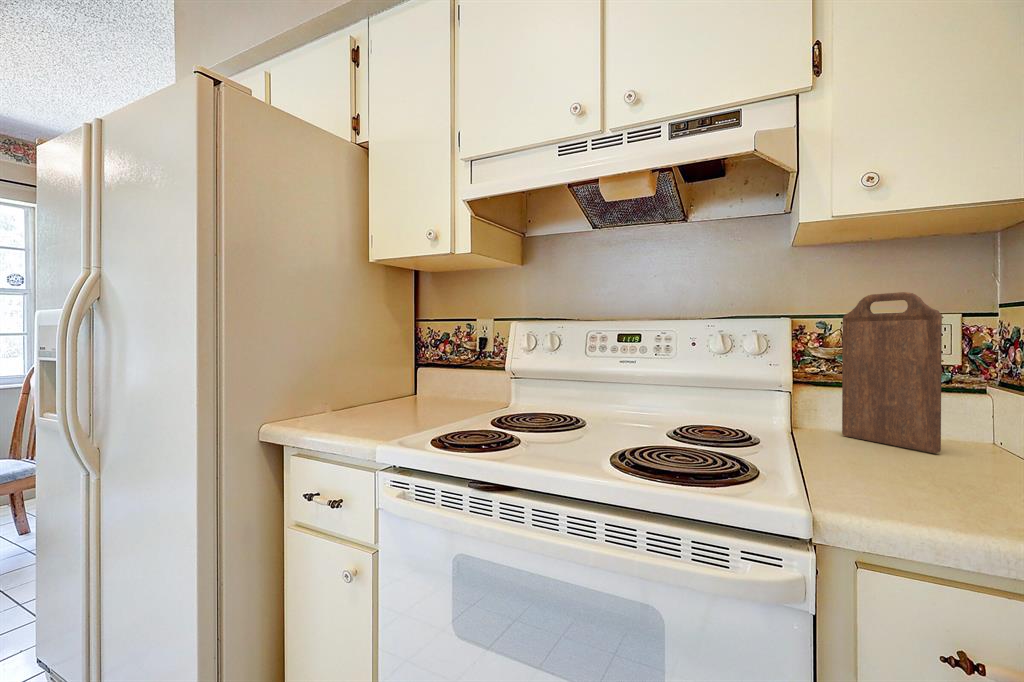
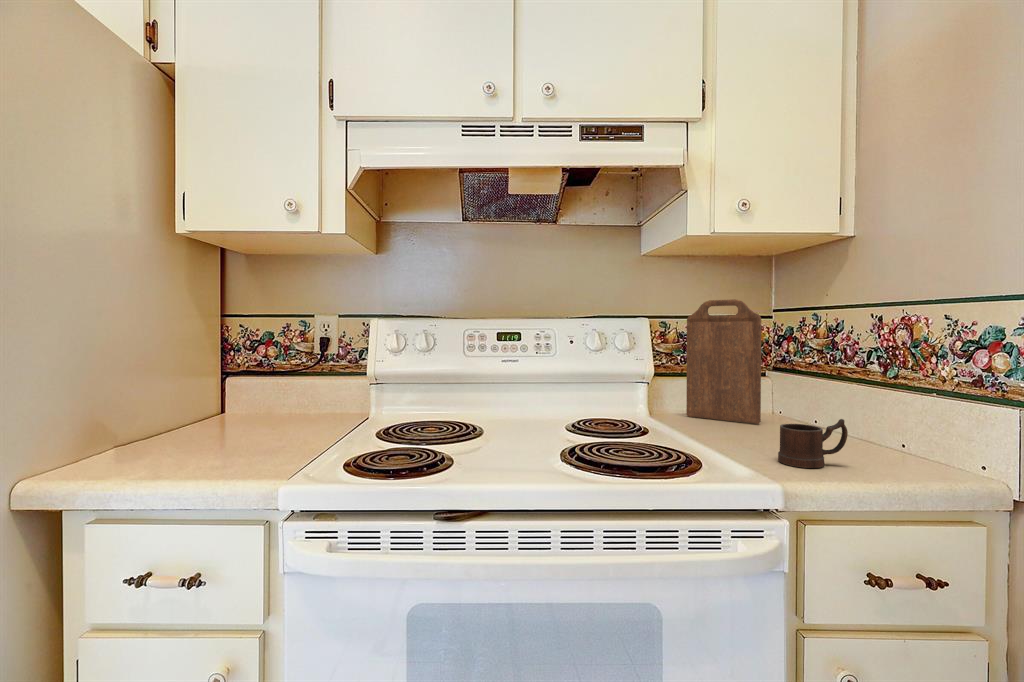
mug: none [872,448,975,508] -> present [778,419,848,468]

